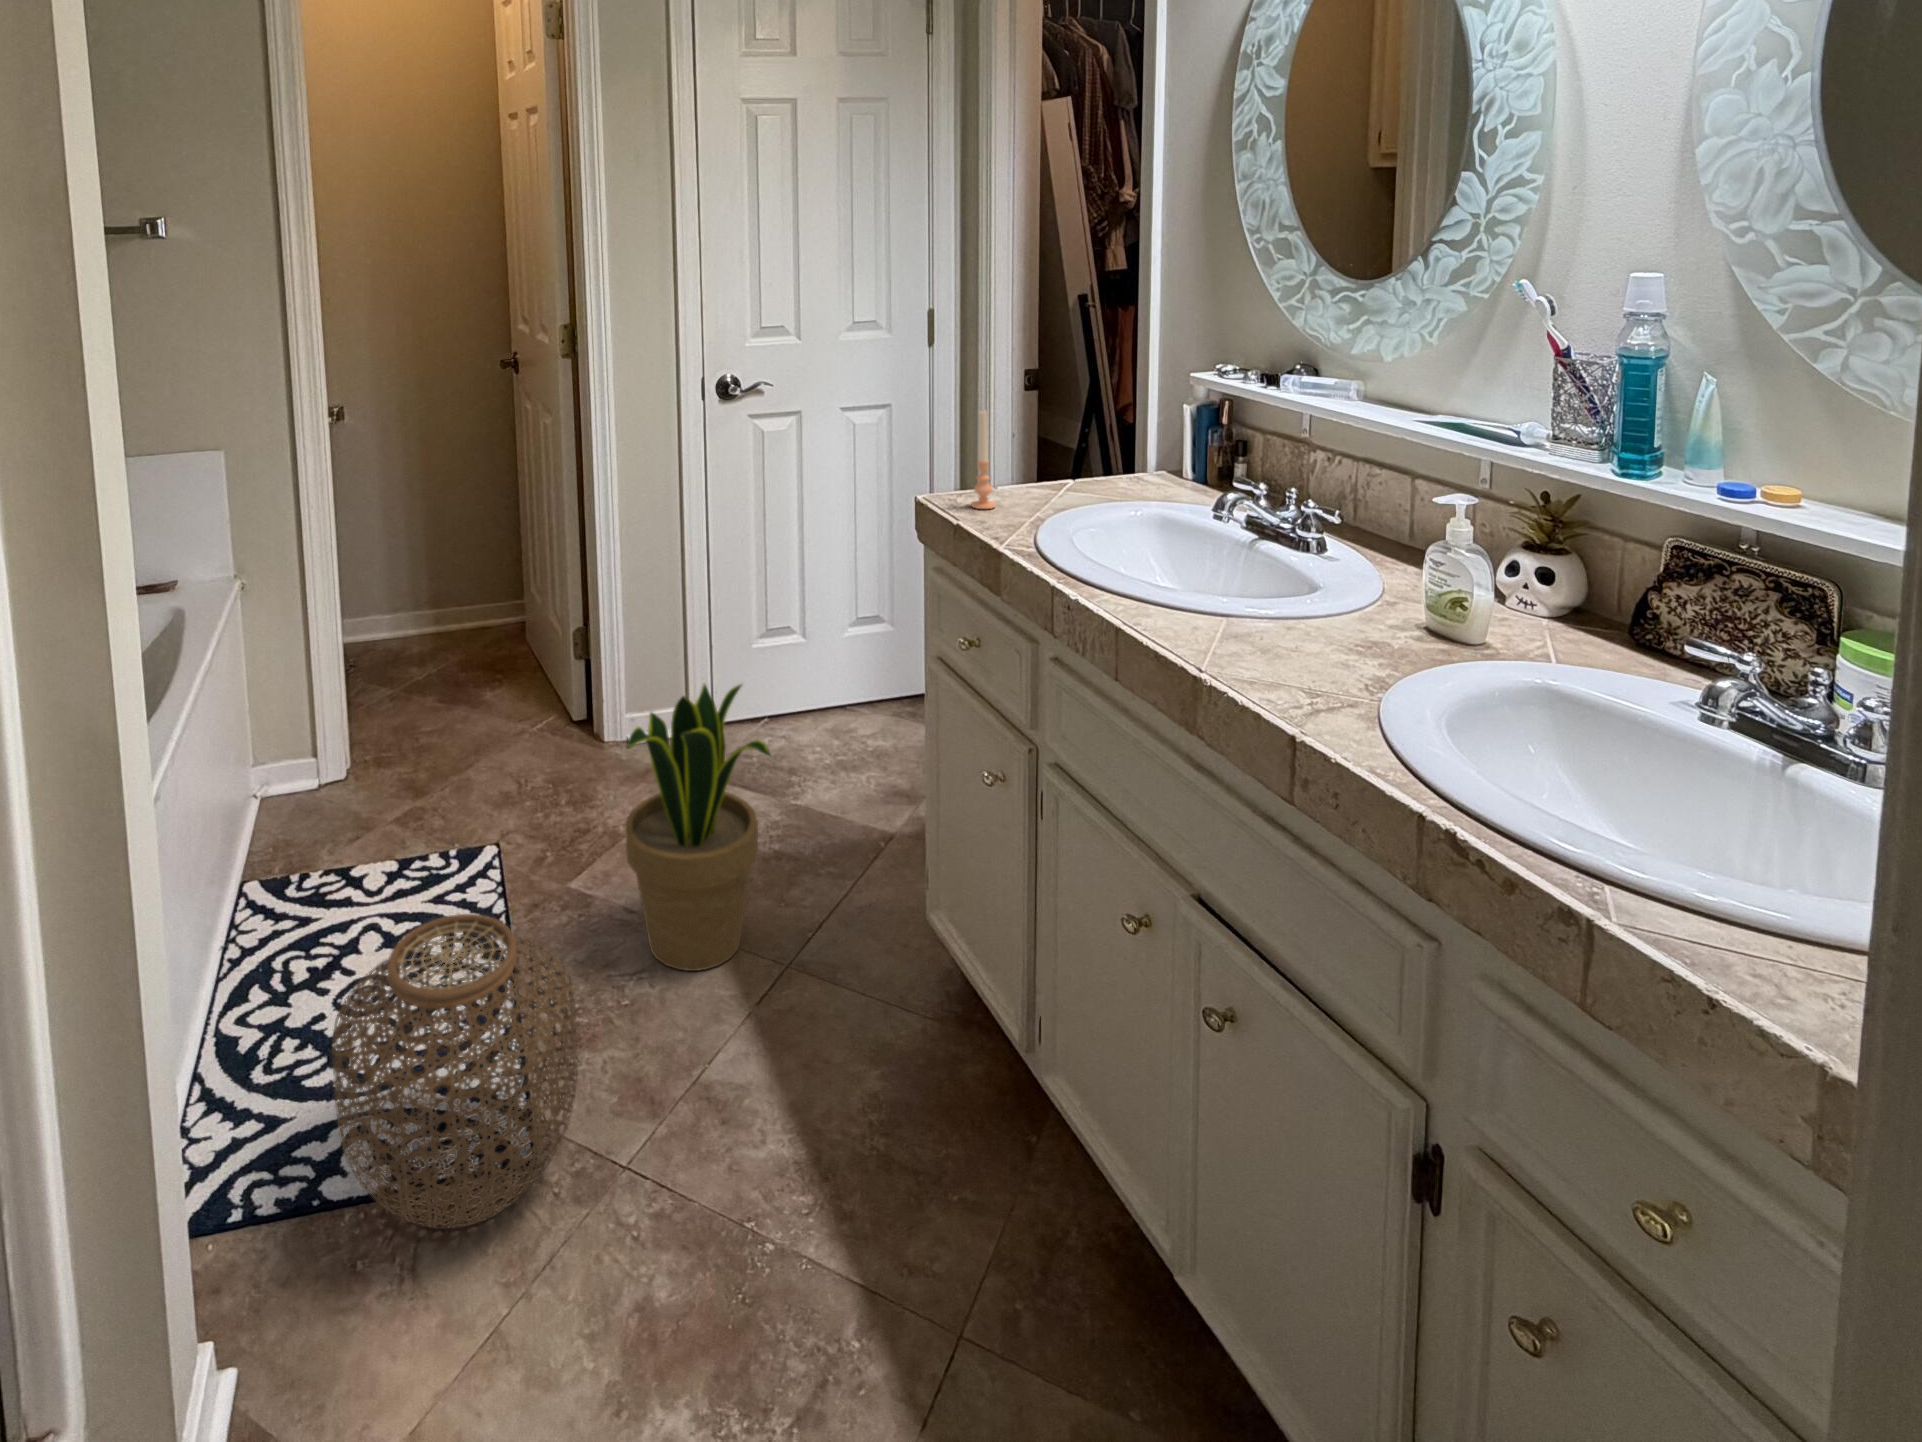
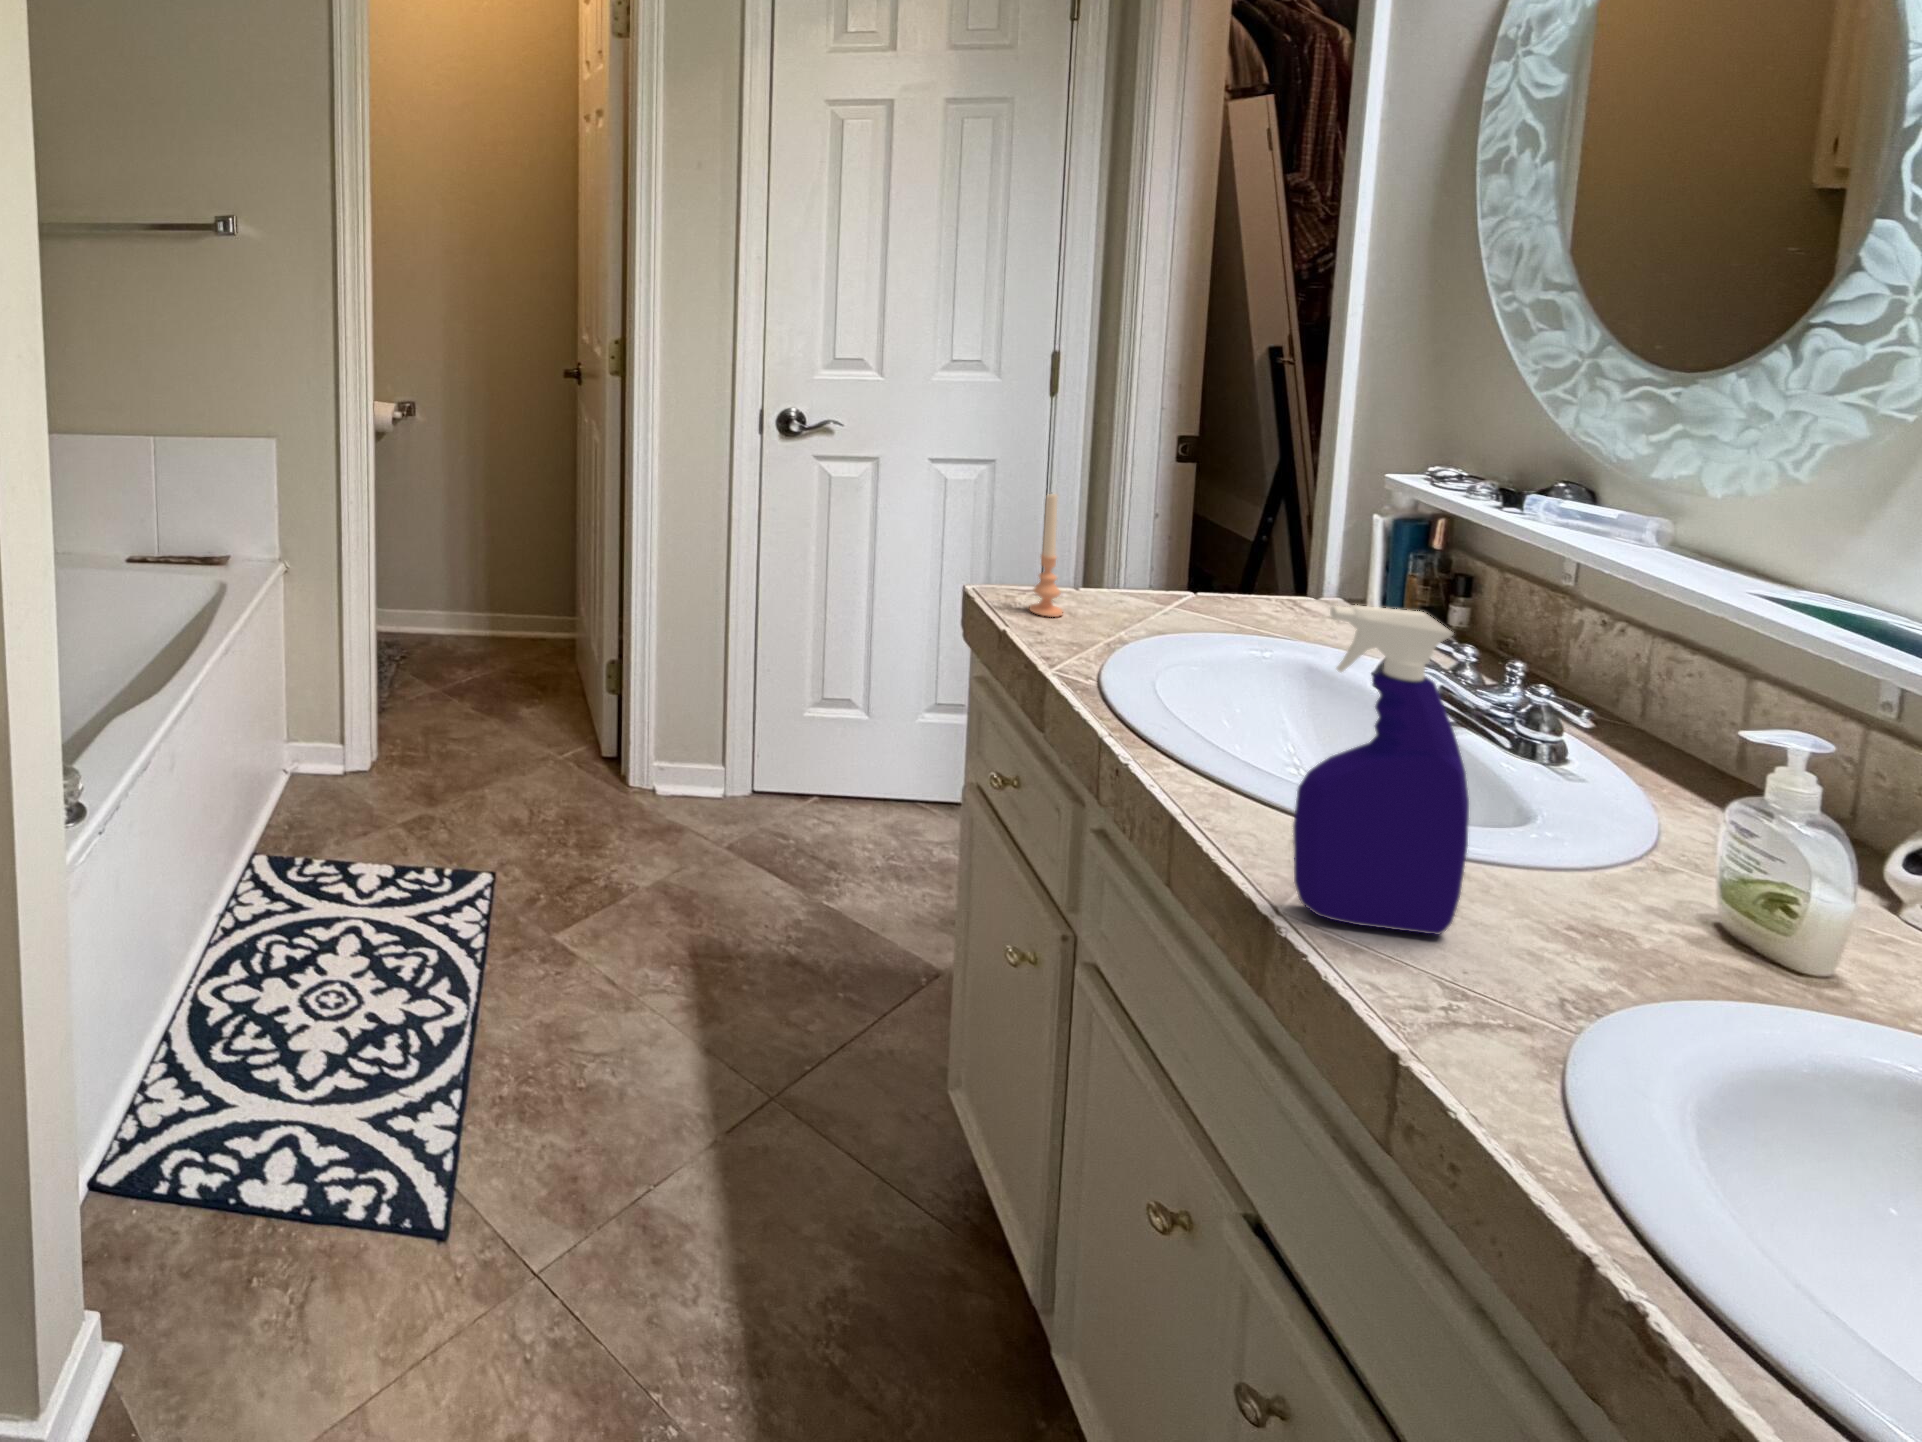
spray bottle: none [1209,445,1307,667] -> present [1293,605,1469,935]
potted plant: present [625,684,771,971] -> none [596,756,764,1075]
woven basket: present [332,914,578,1228] -> none [249,950,495,1280]

